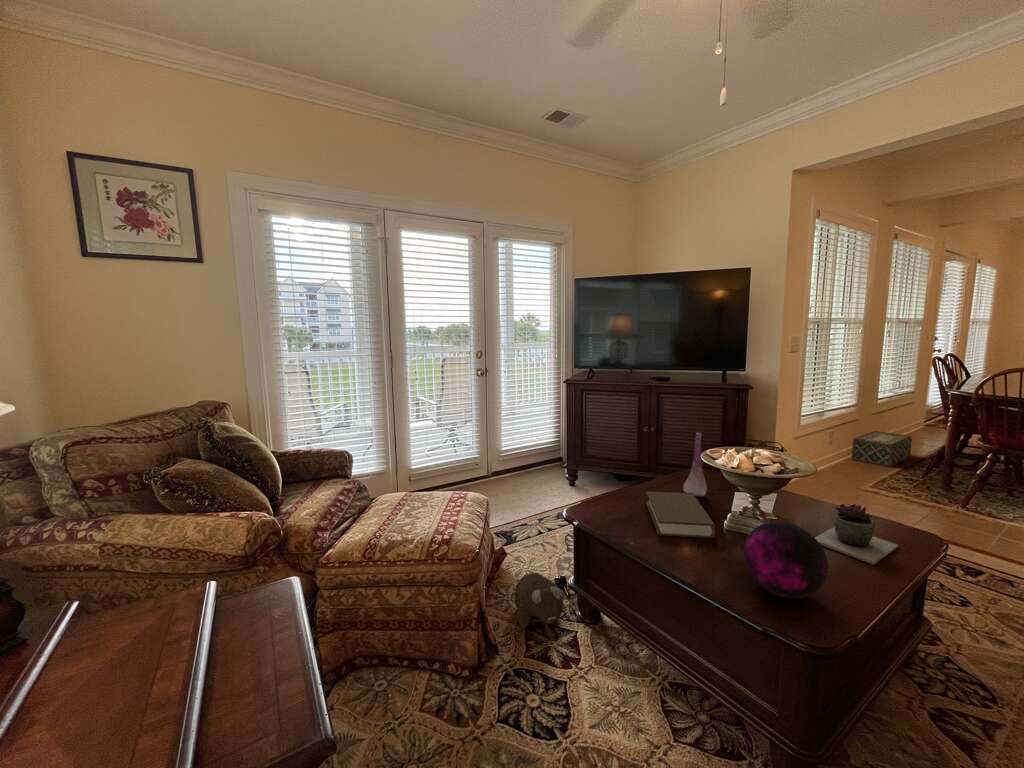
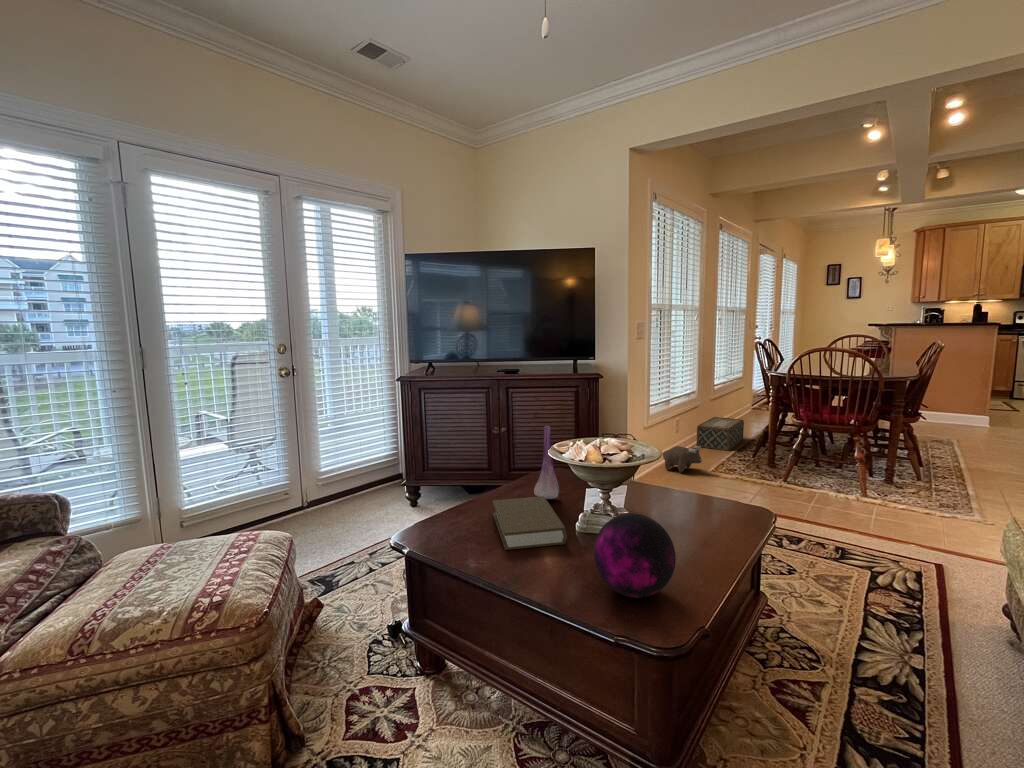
succulent plant: present [815,504,898,565] -> none [662,486,736,547]
plush toy: present [514,573,563,628] -> present [663,446,703,473]

